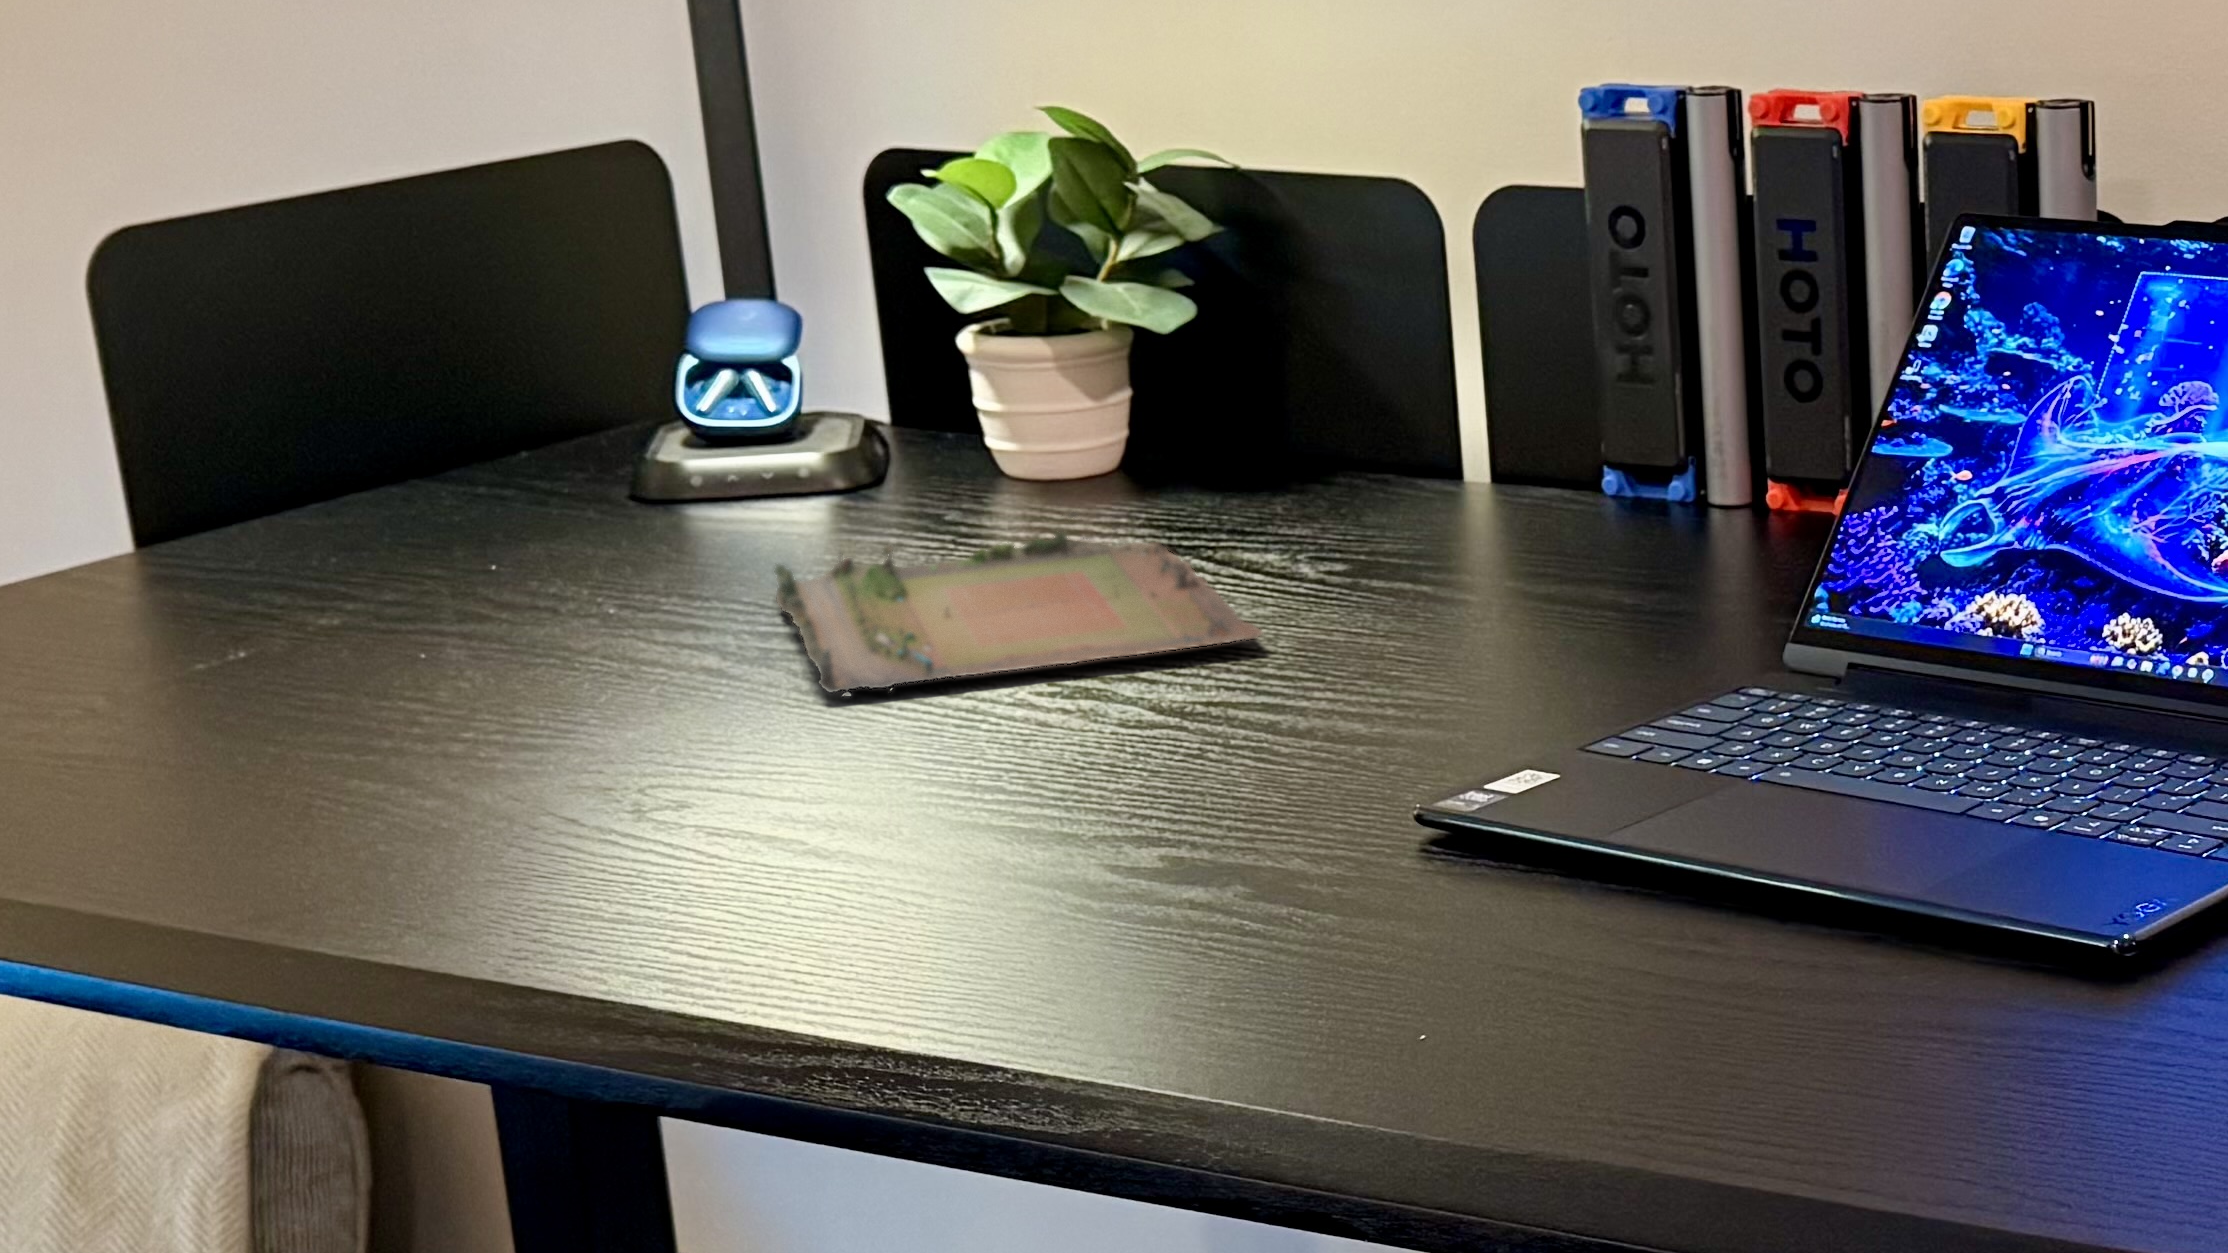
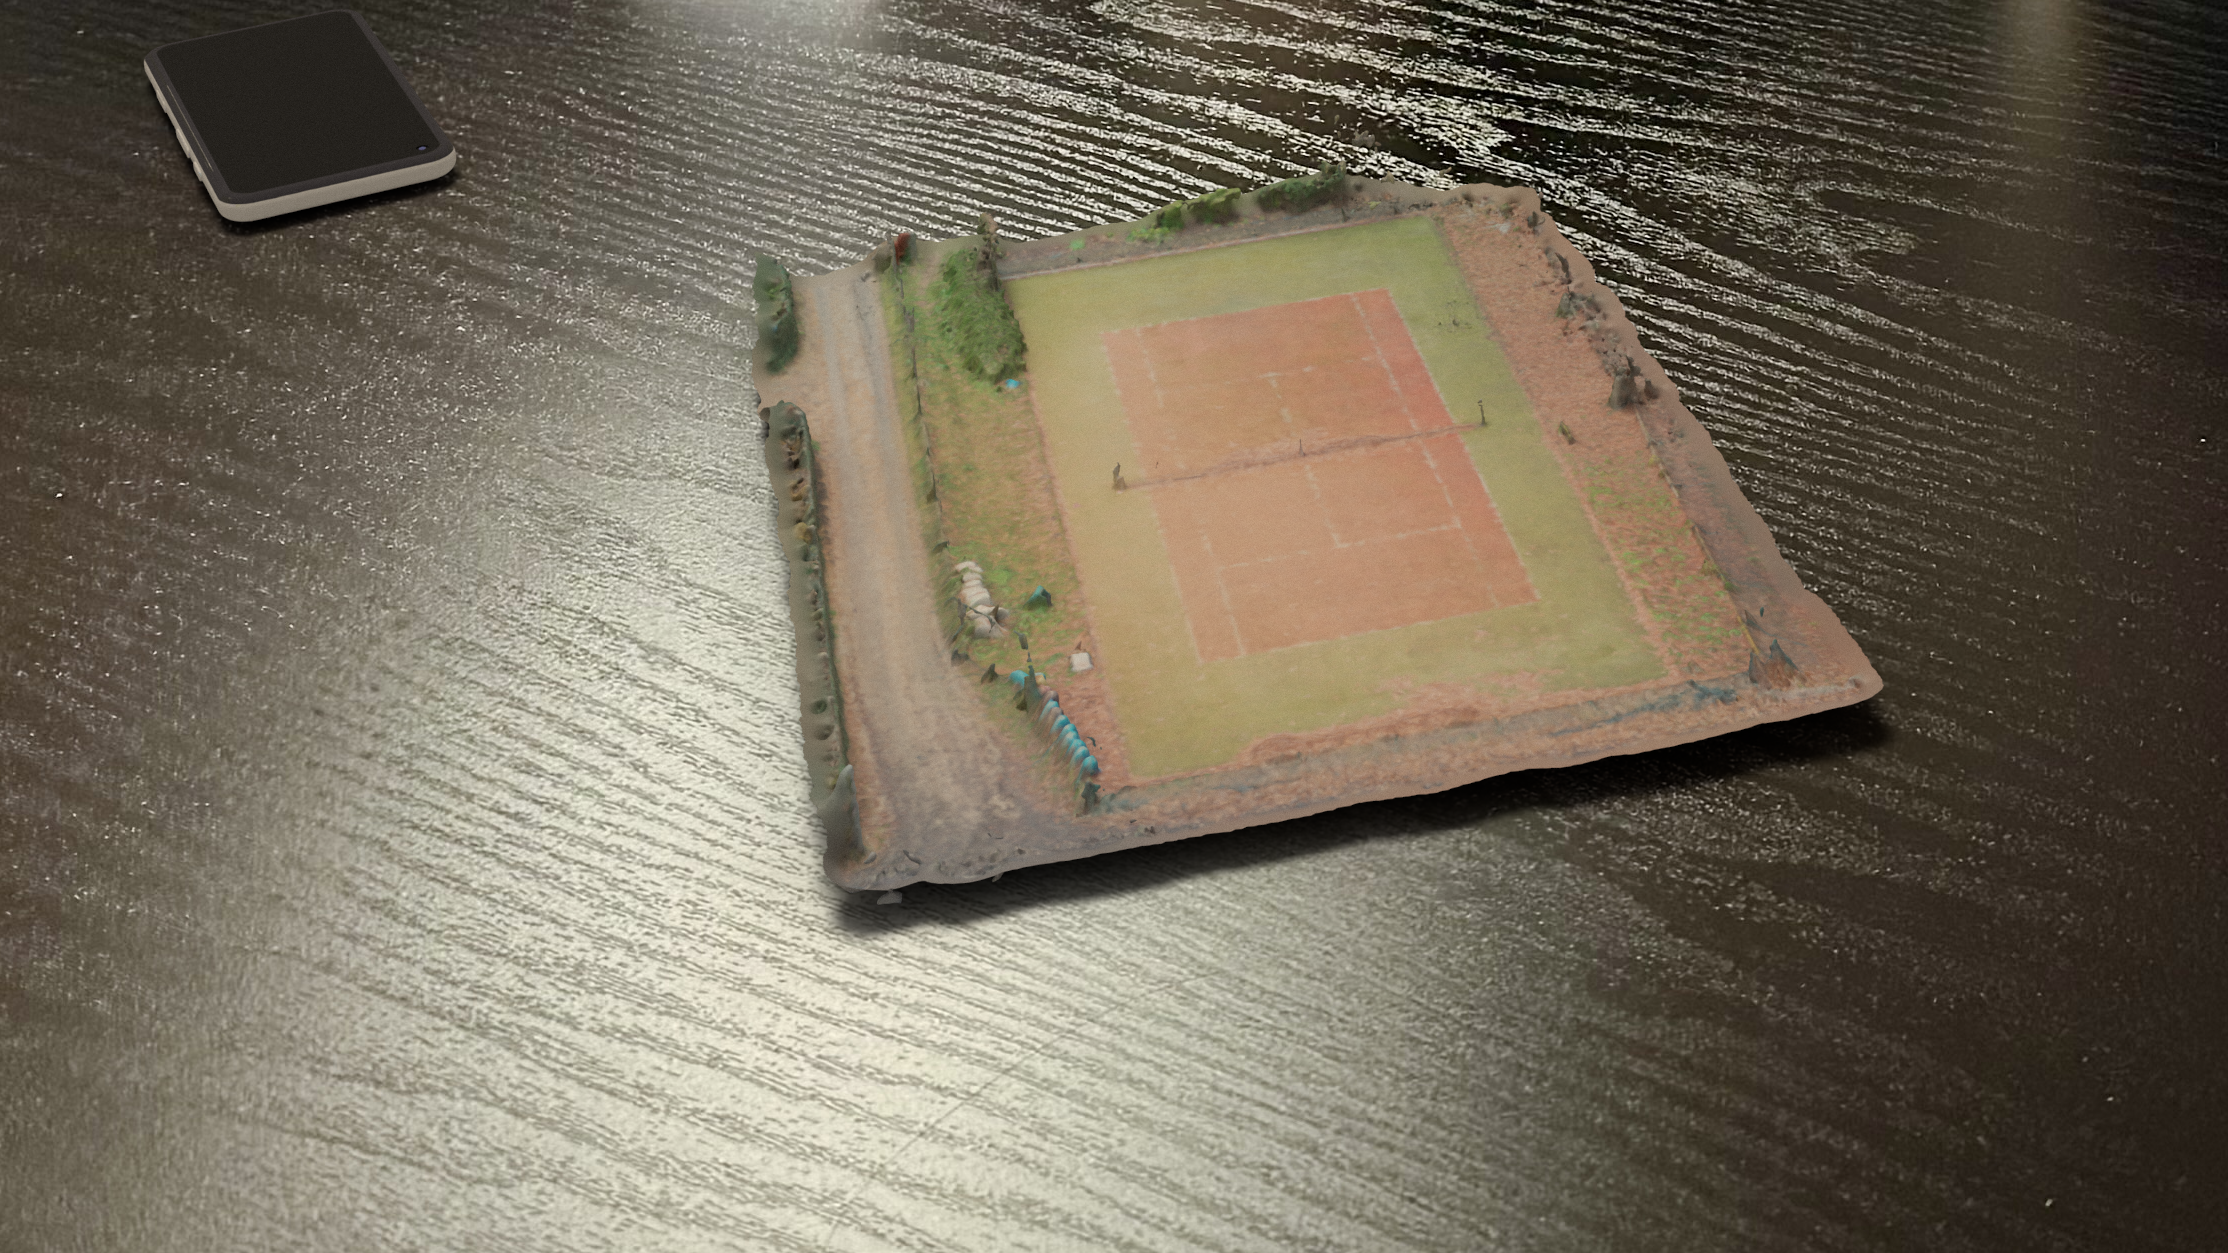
smartphone: none [438,521,615,582] -> present [144,9,456,222]

